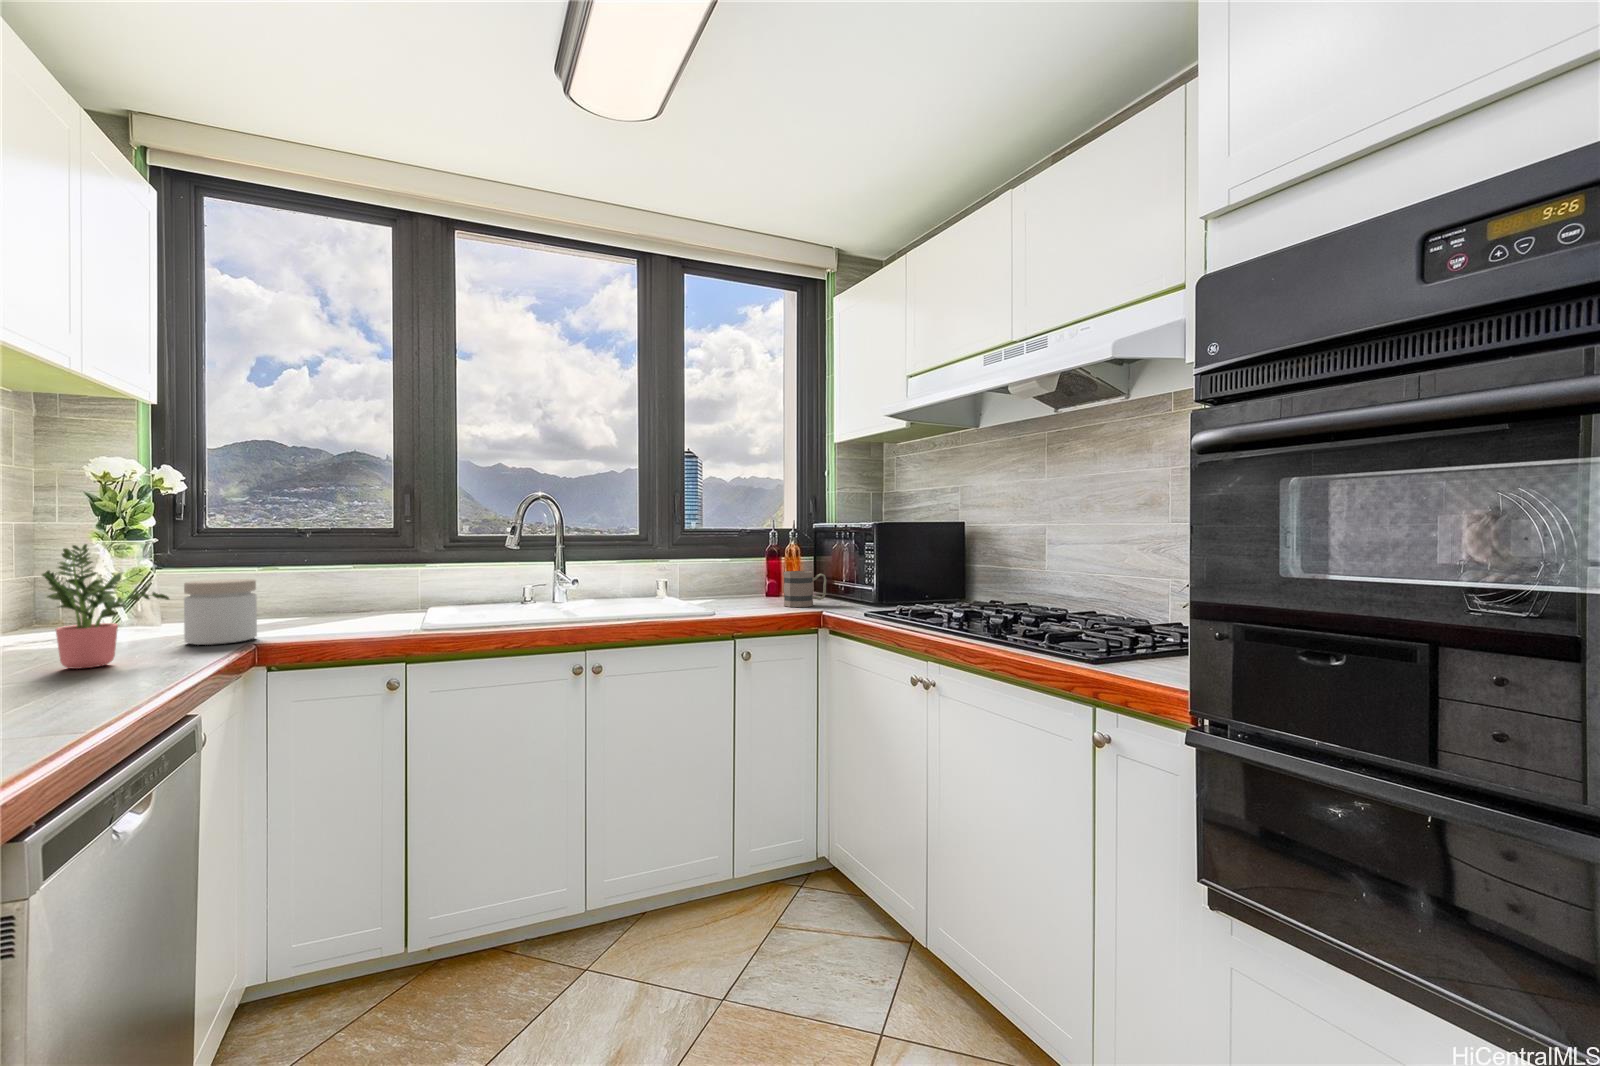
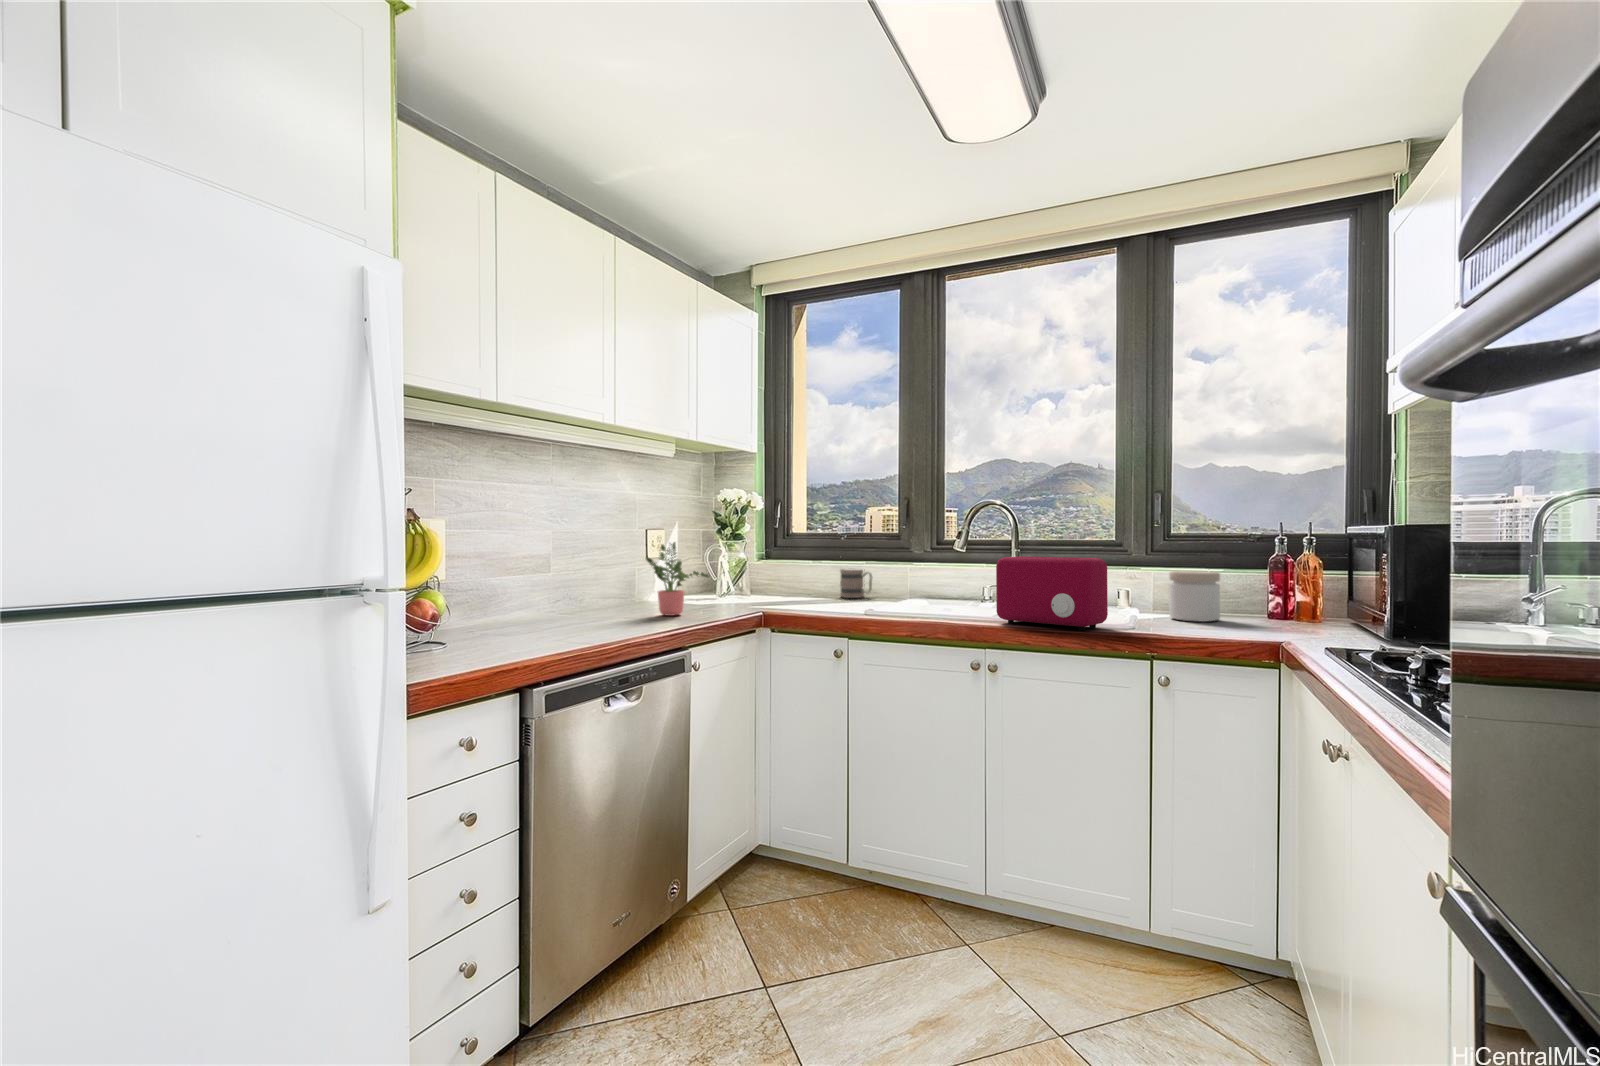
toaster: none [594,552,697,622] -> present [996,556,1108,630]
mug: present [784,571,827,607] -> present [840,569,872,598]
jar: present [184,579,257,645] -> present [1169,571,1220,622]

